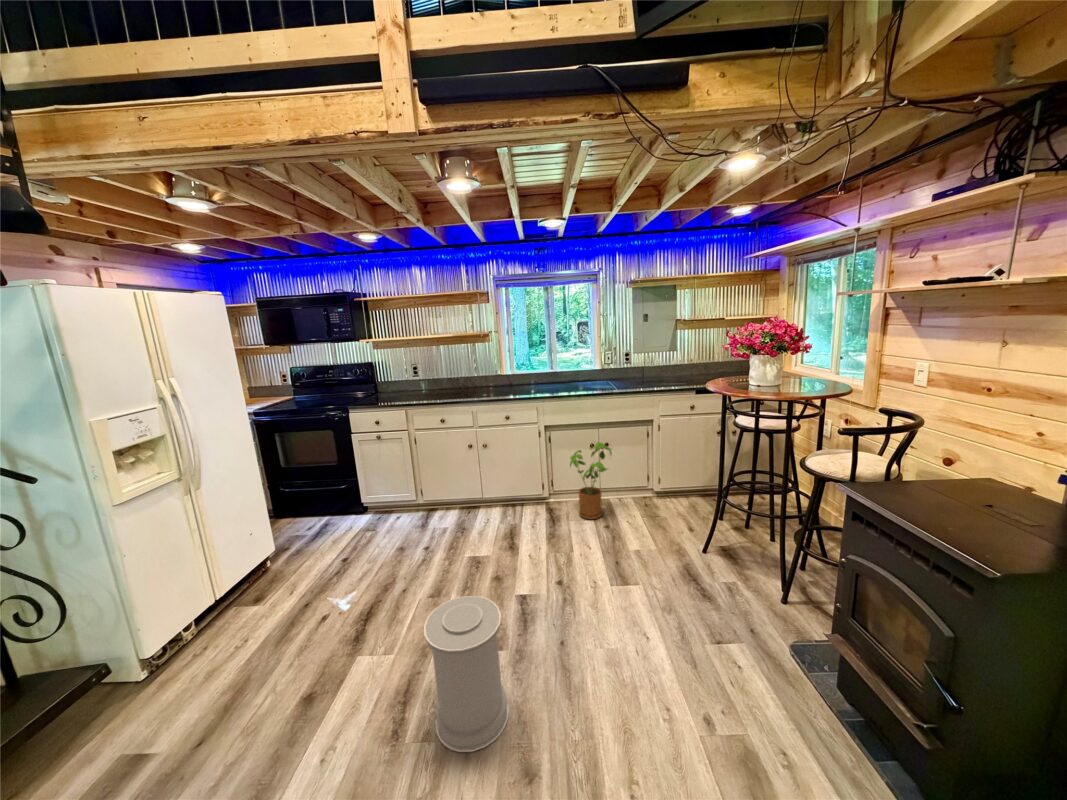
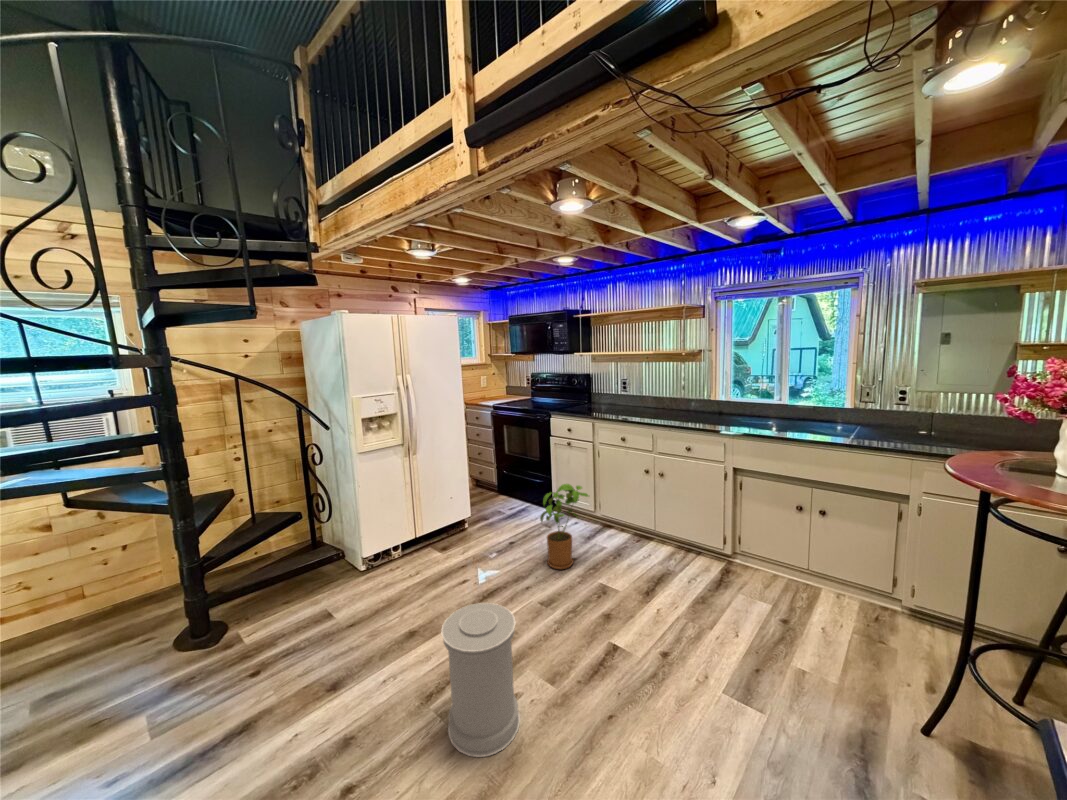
house plant: present [570,442,612,519] -> present [540,484,588,569]

